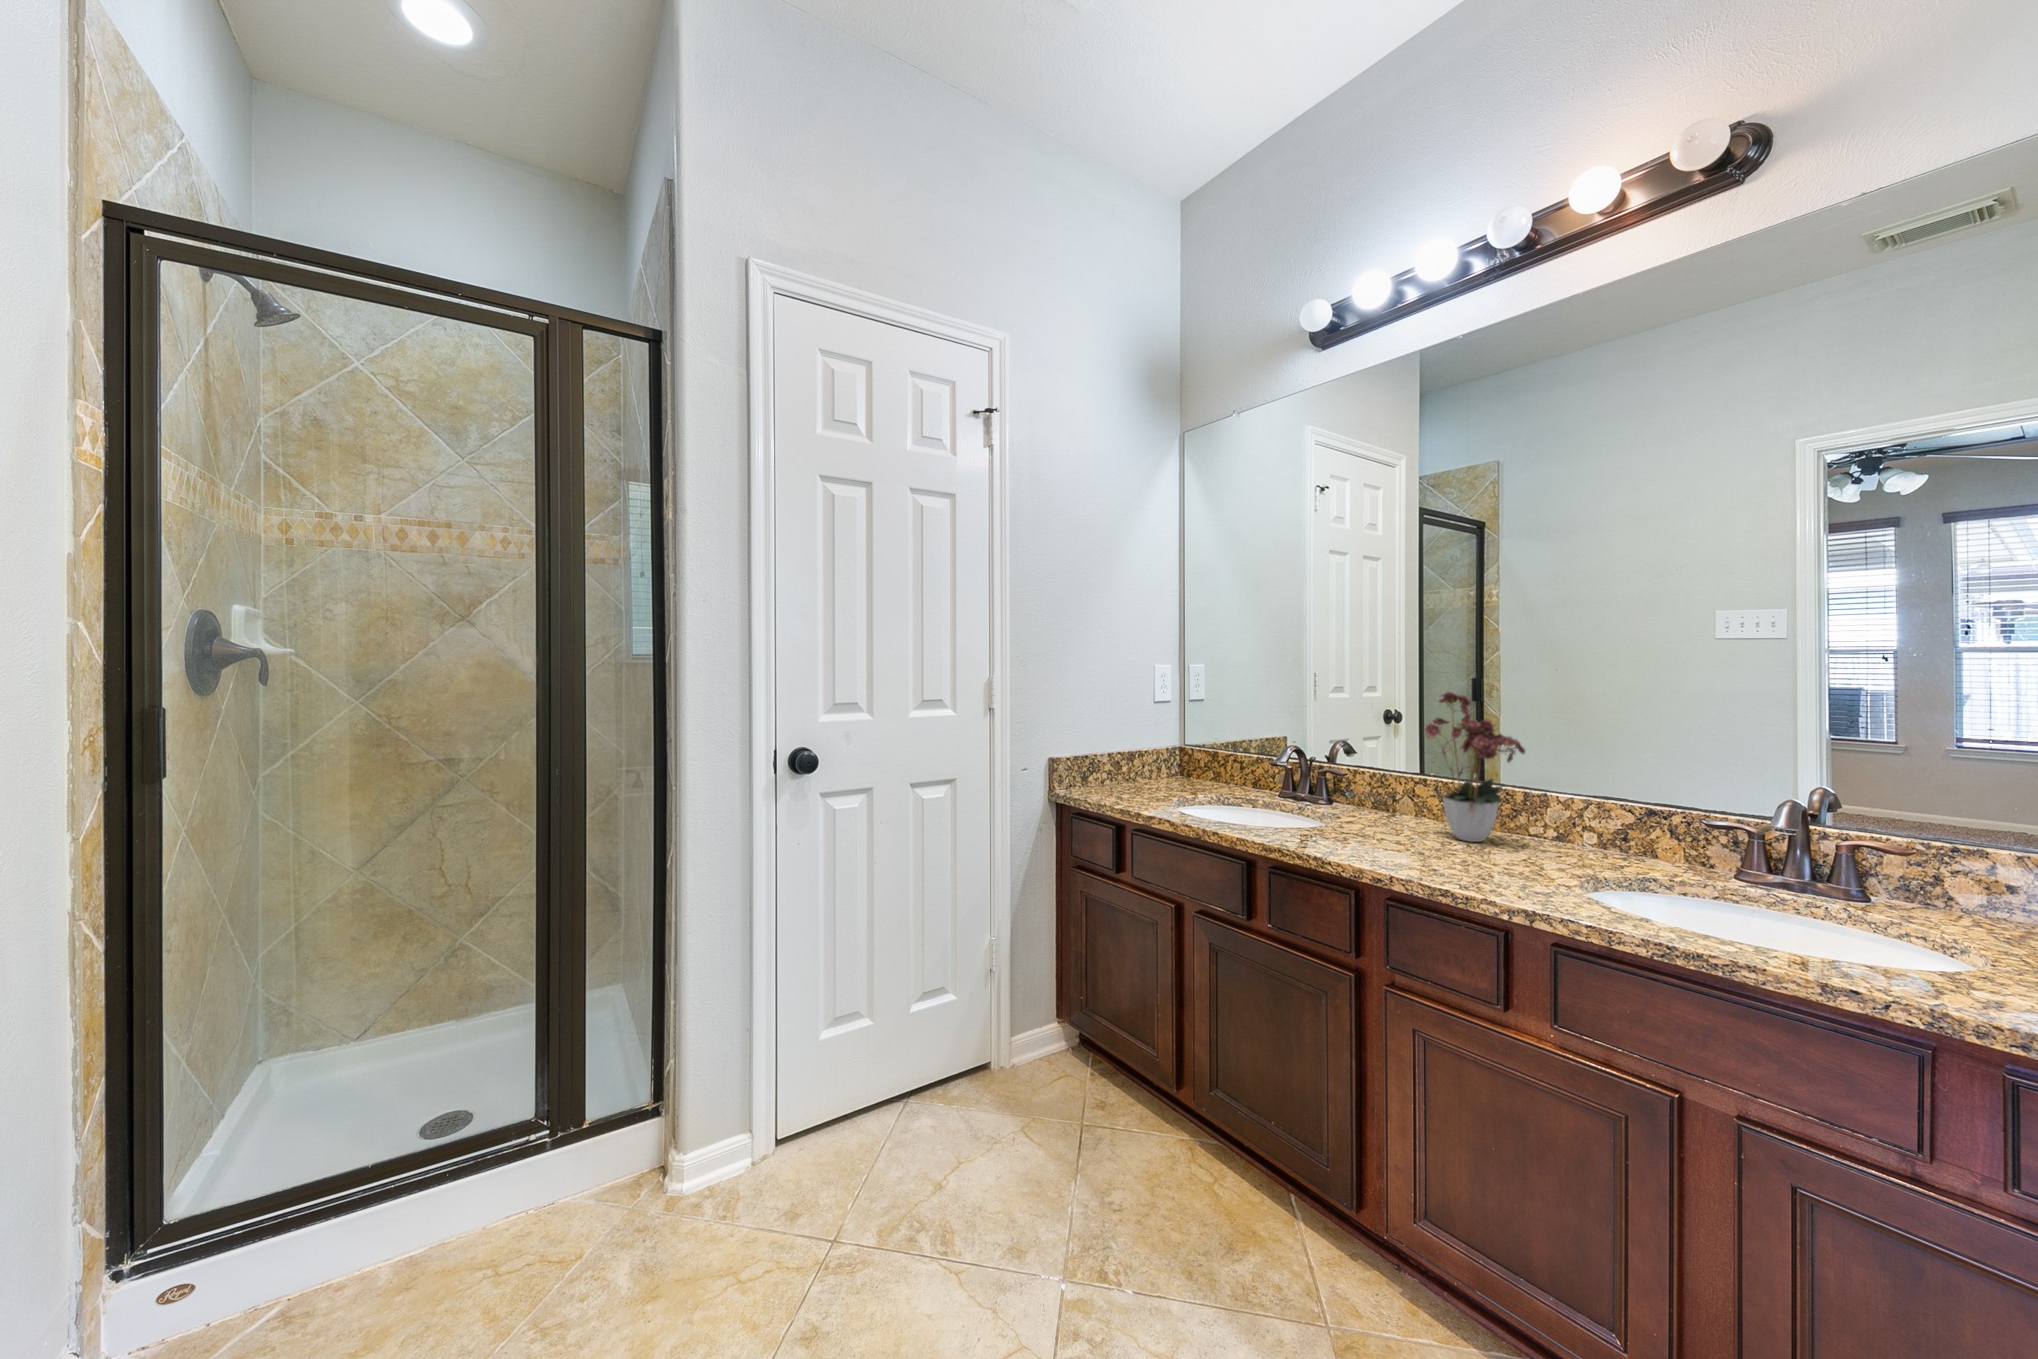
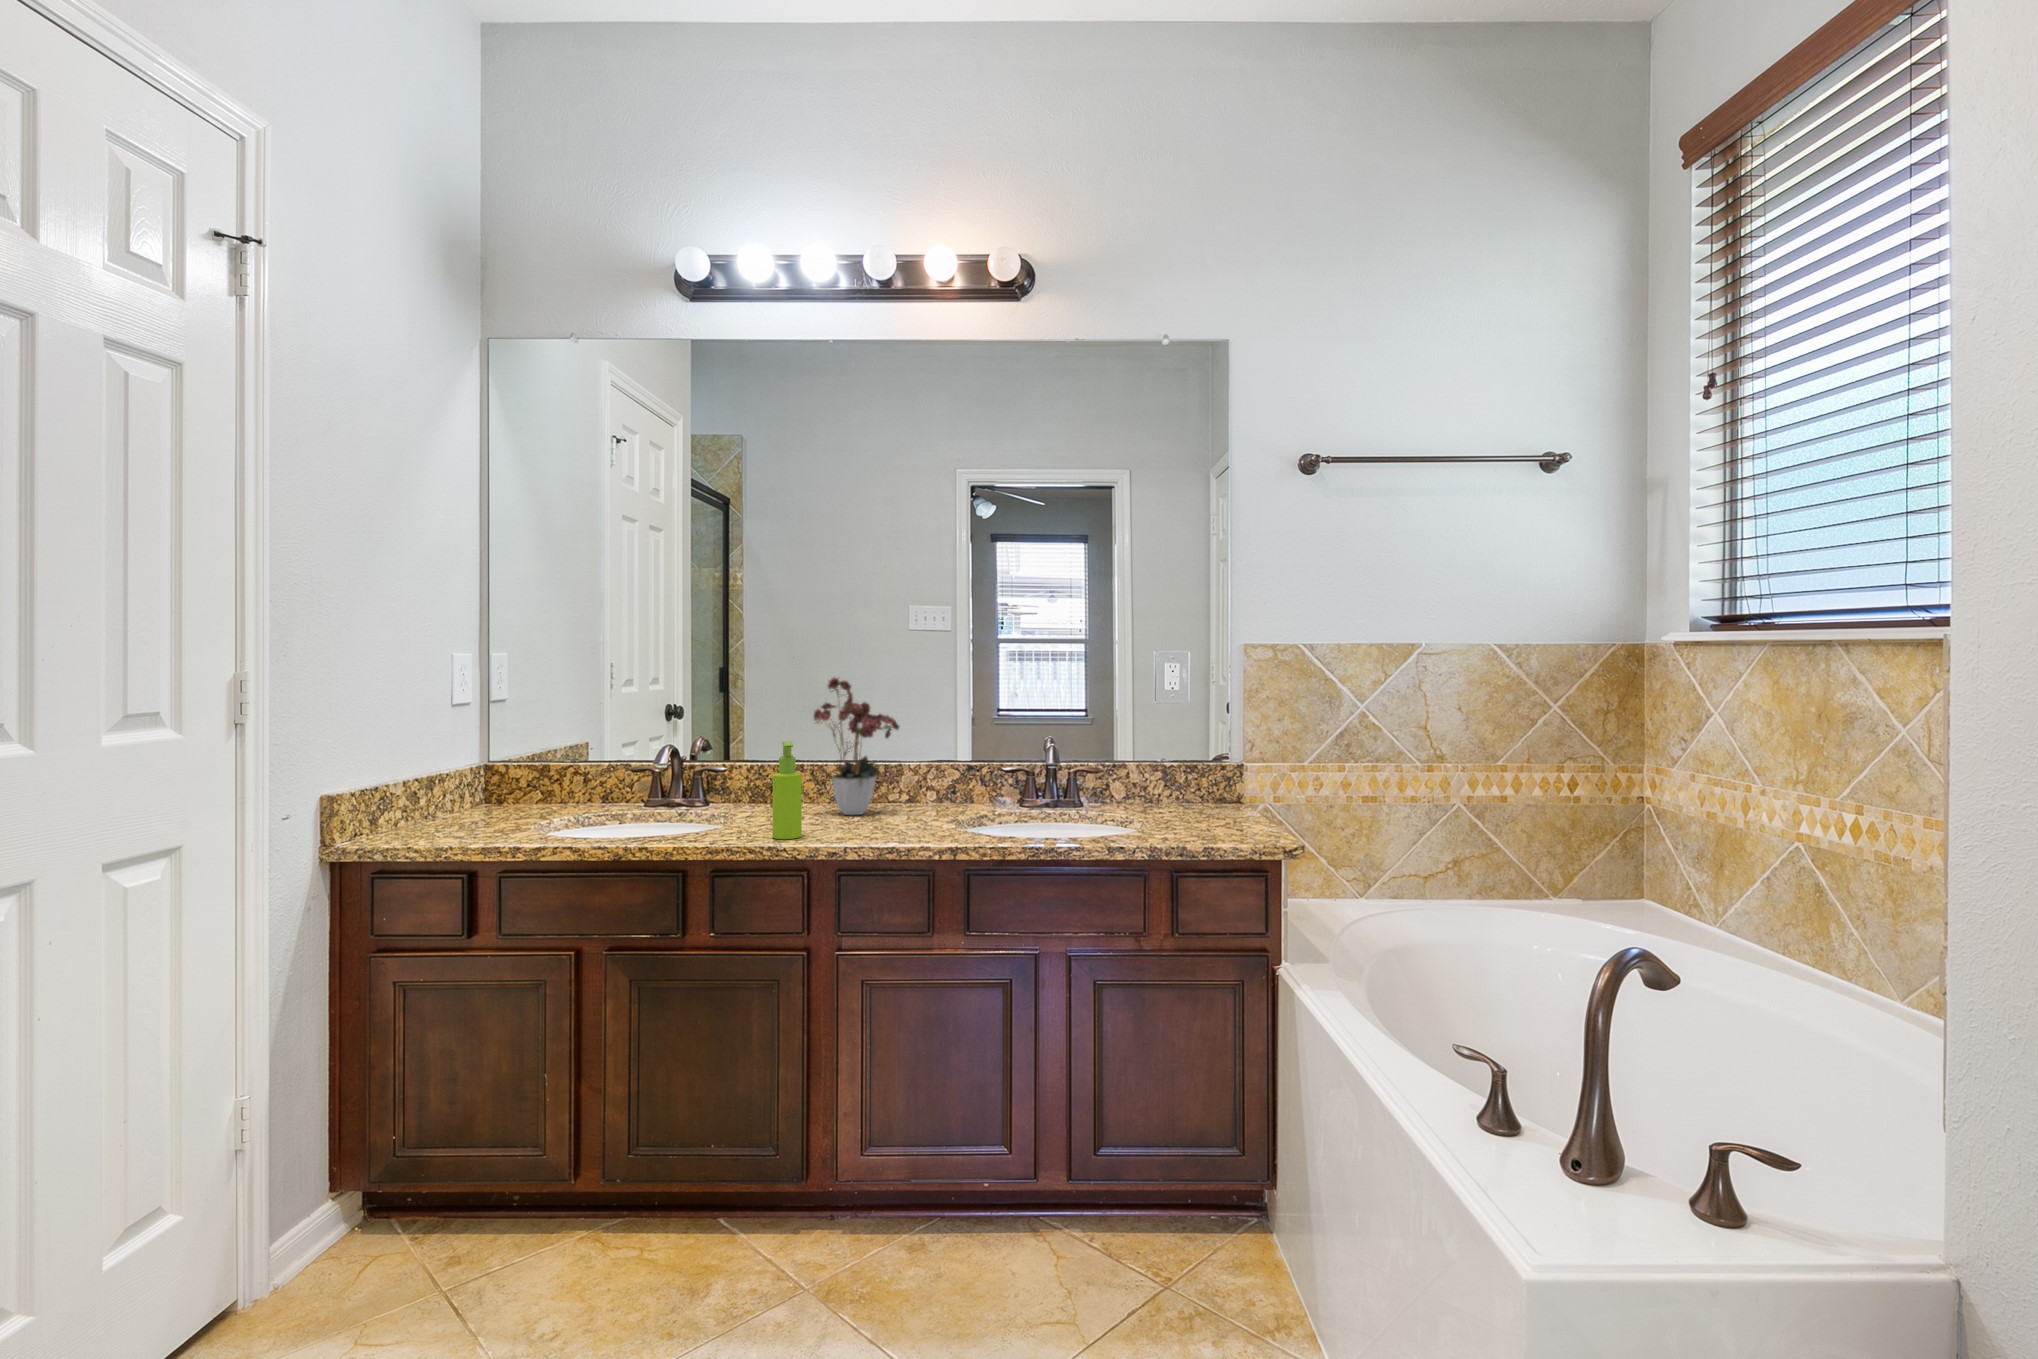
soap dispenser: none [1334,755,1365,854] -> present [773,741,802,839]

